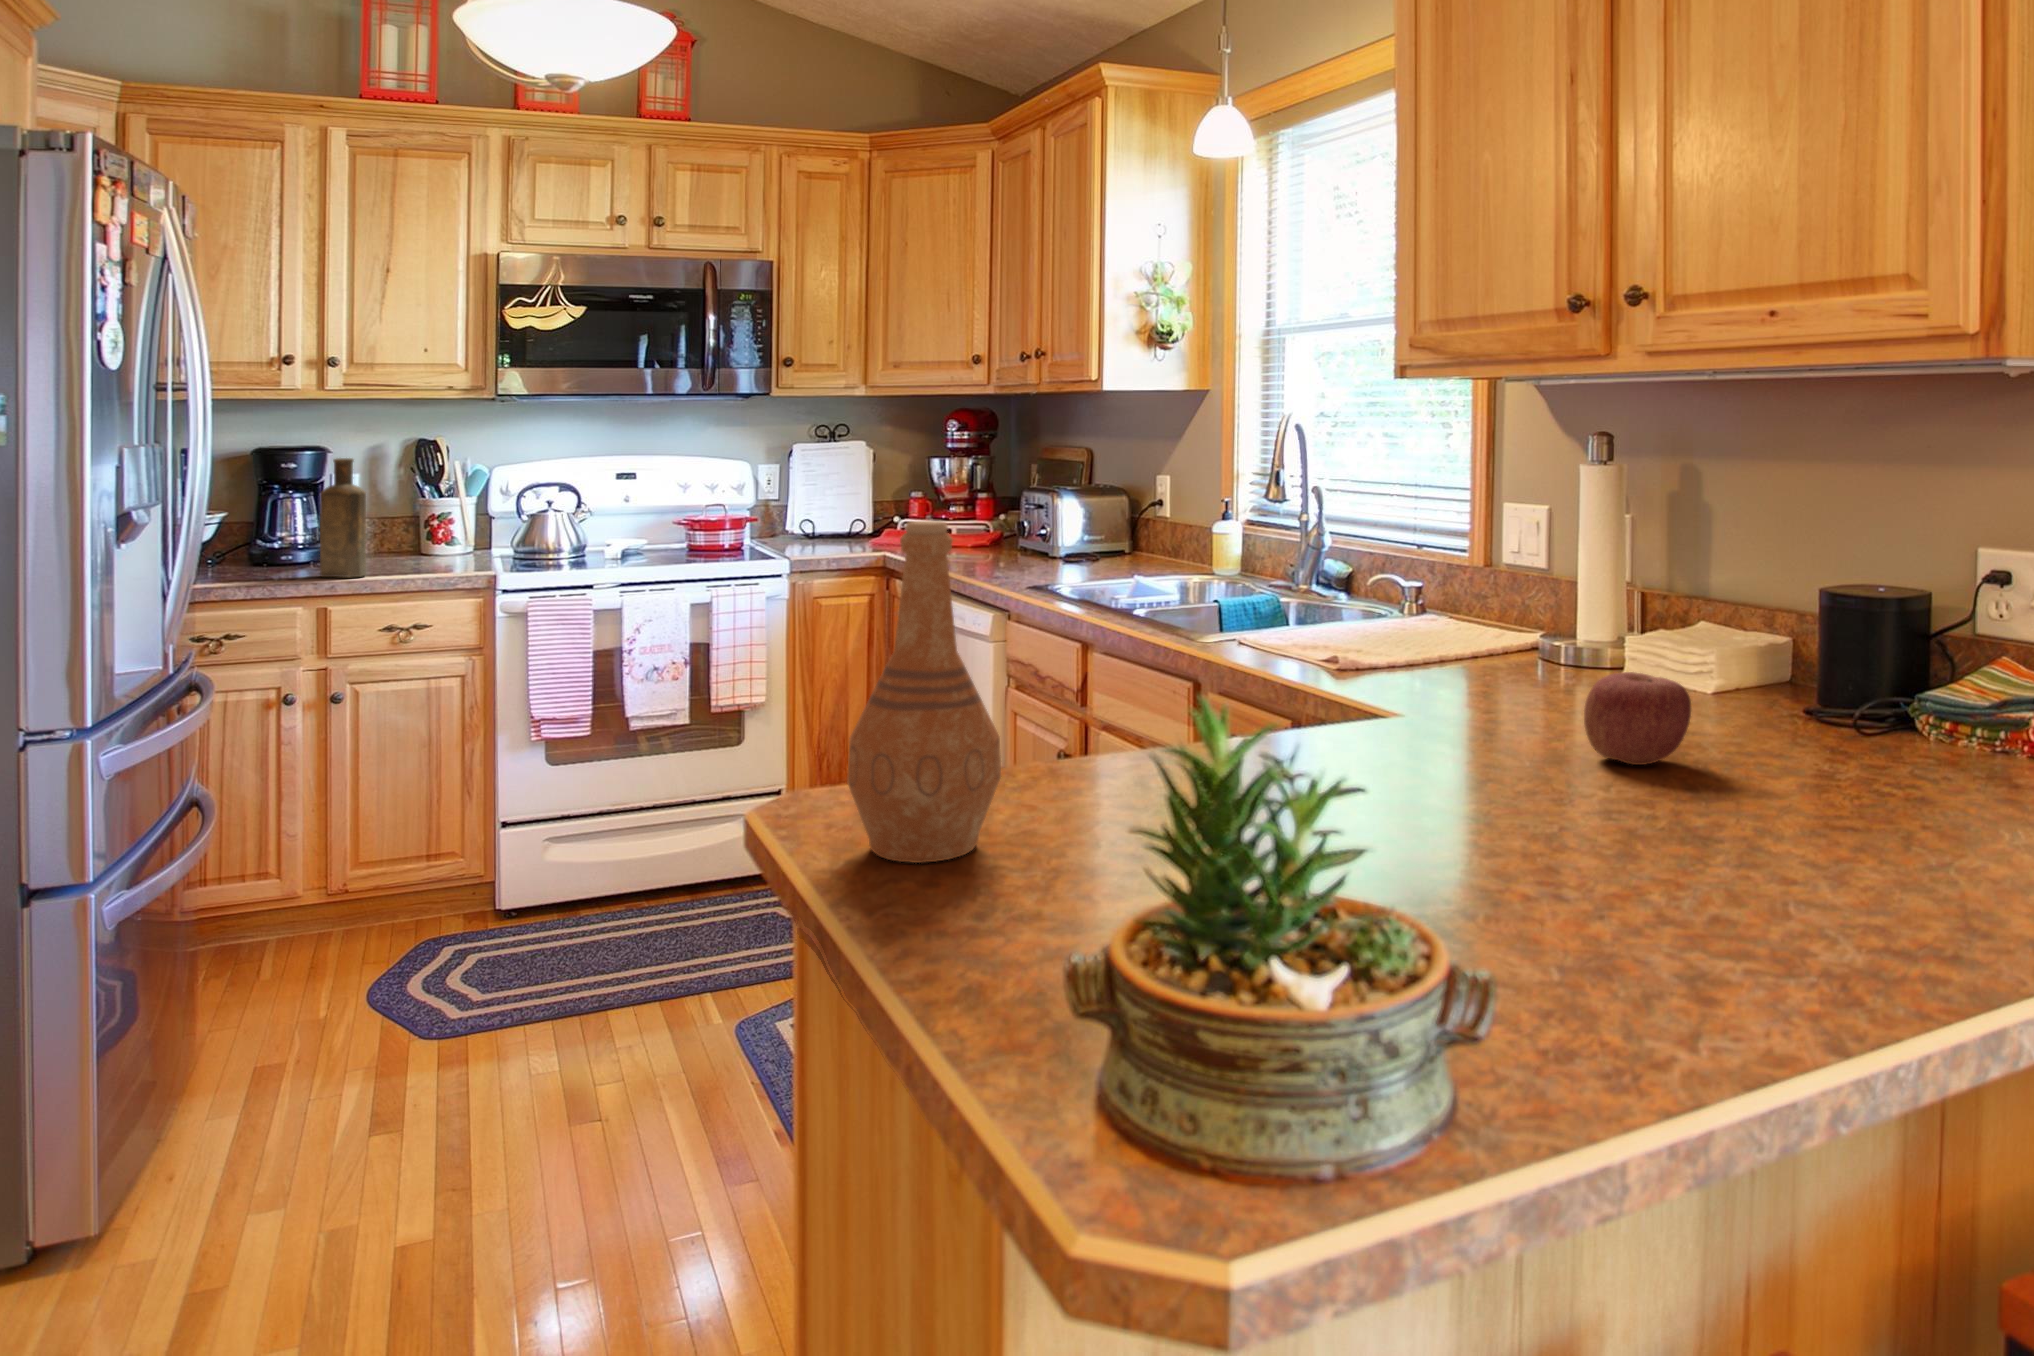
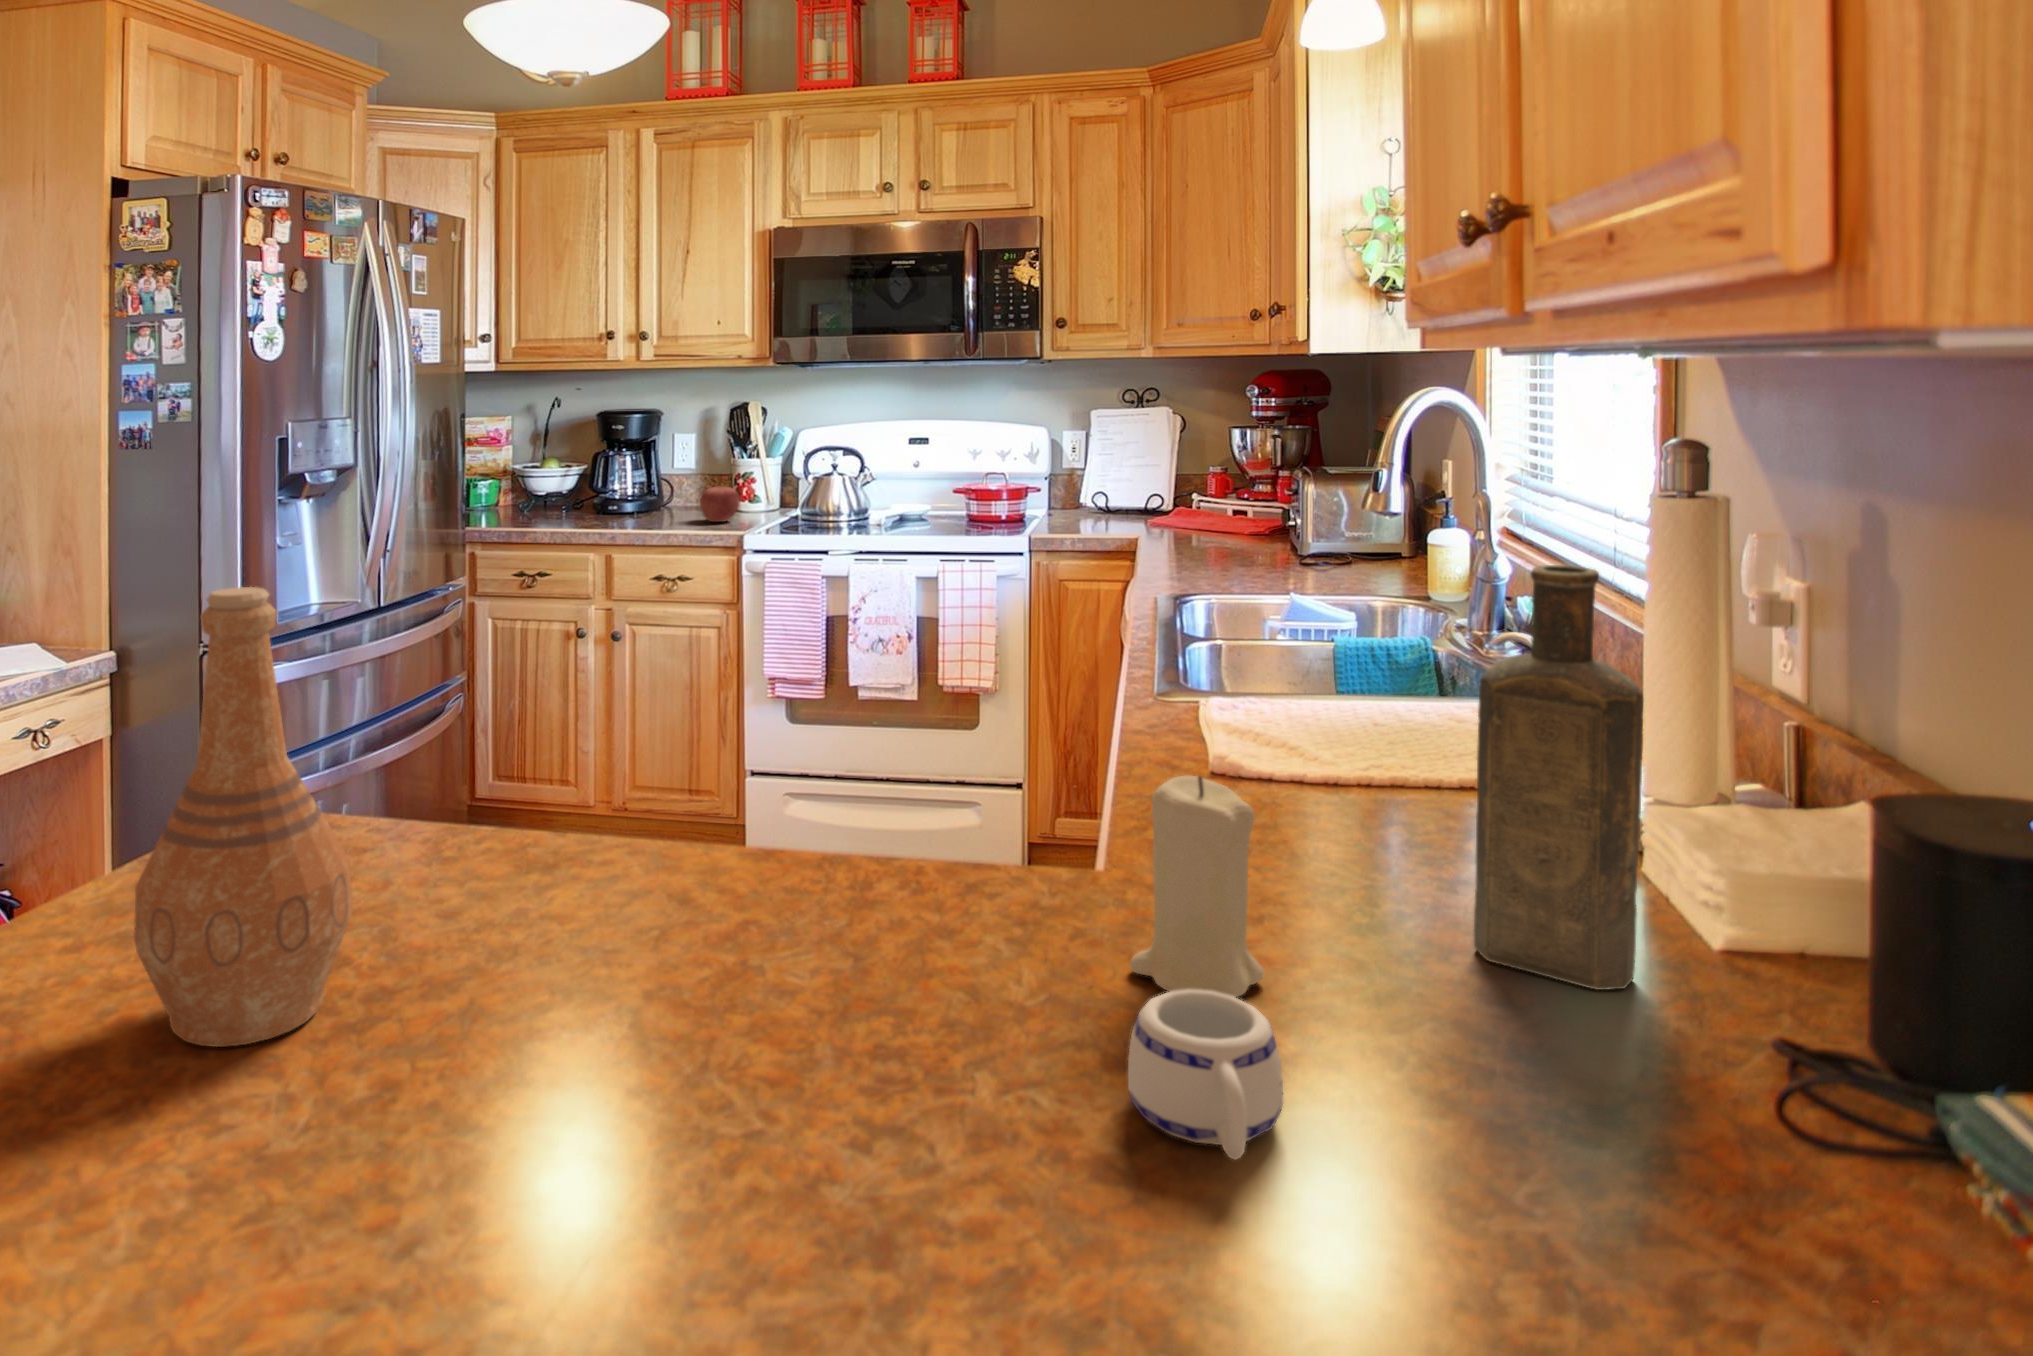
bottle: present [320,458,366,578] -> present [1474,565,1643,990]
candle: none [1364,619,1437,745] -> present [1130,776,1264,997]
apple: present [1584,672,1691,765] -> present [700,487,739,522]
mug: none [1454,716,1552,783] -> present [1128,989,1283,1160]

